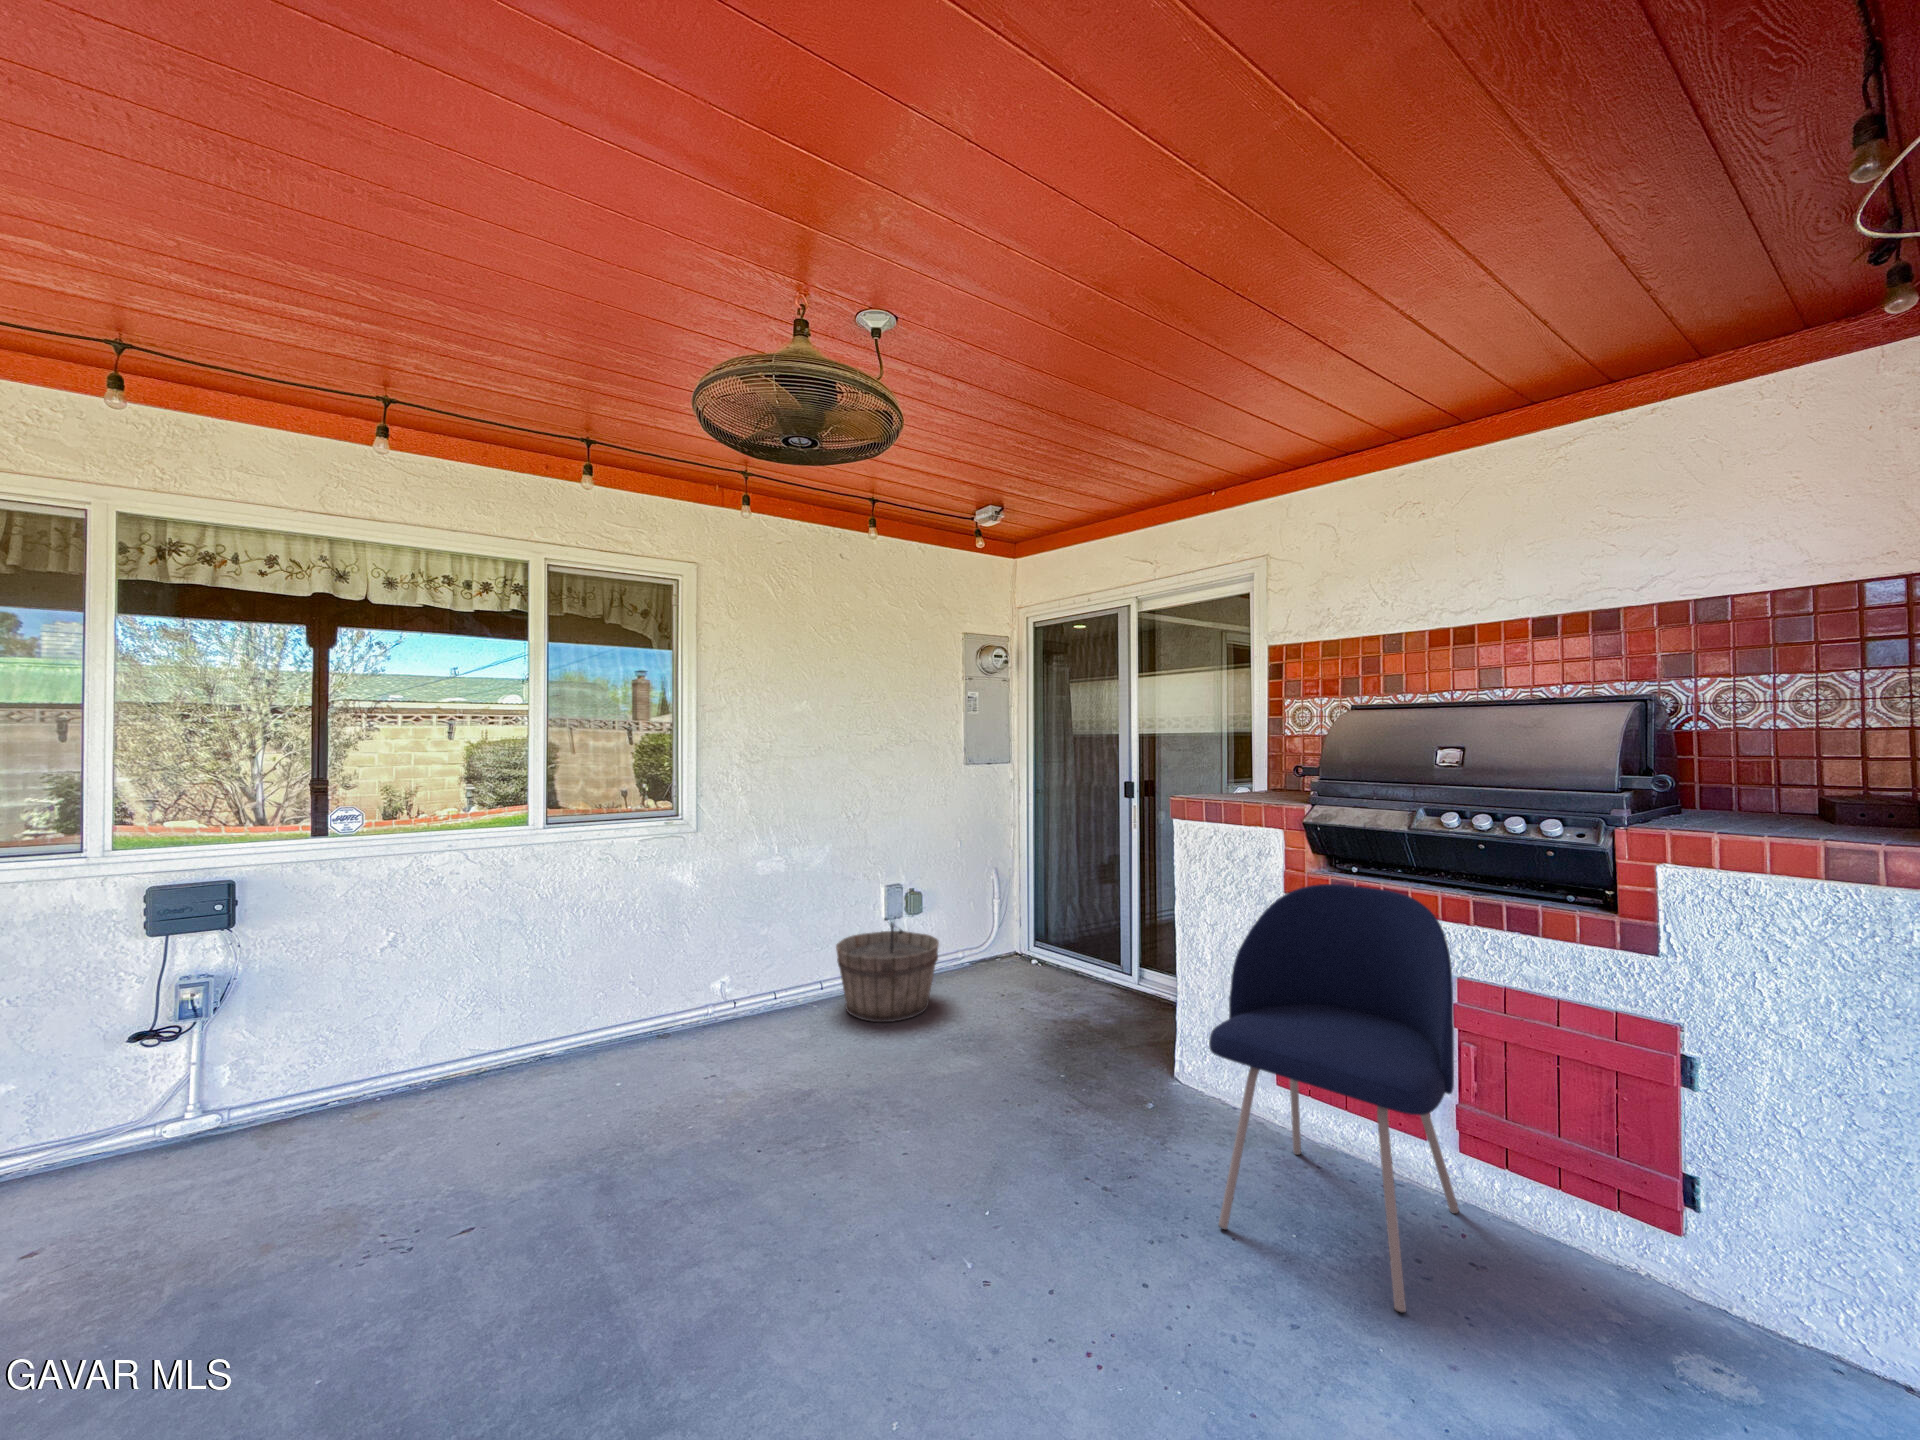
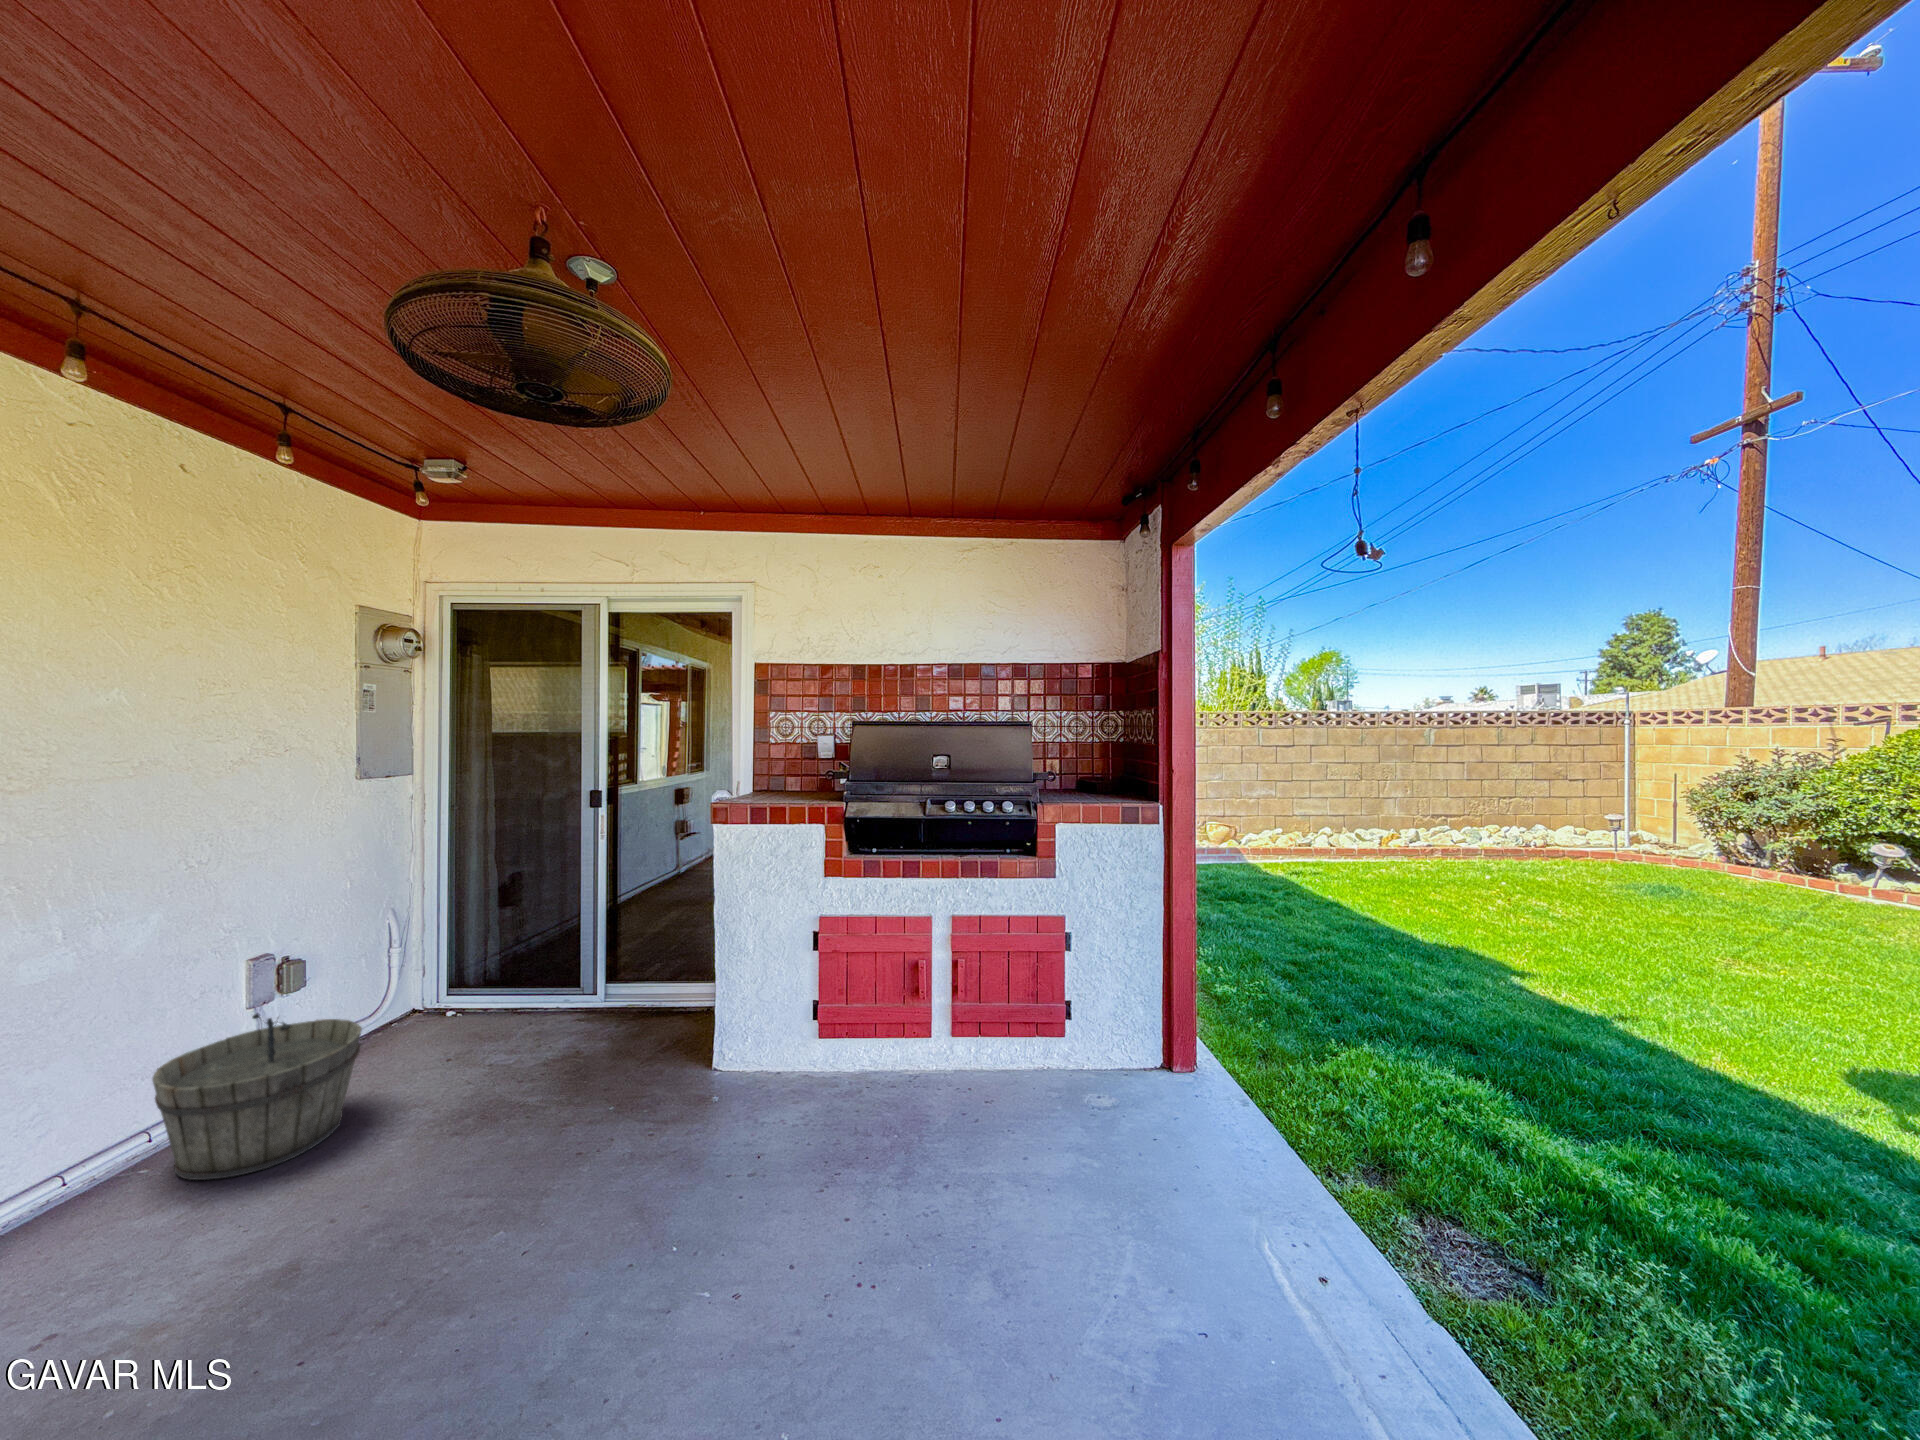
chair: present [1209,884,1459,1313] -> none [828,862,993,1169]

